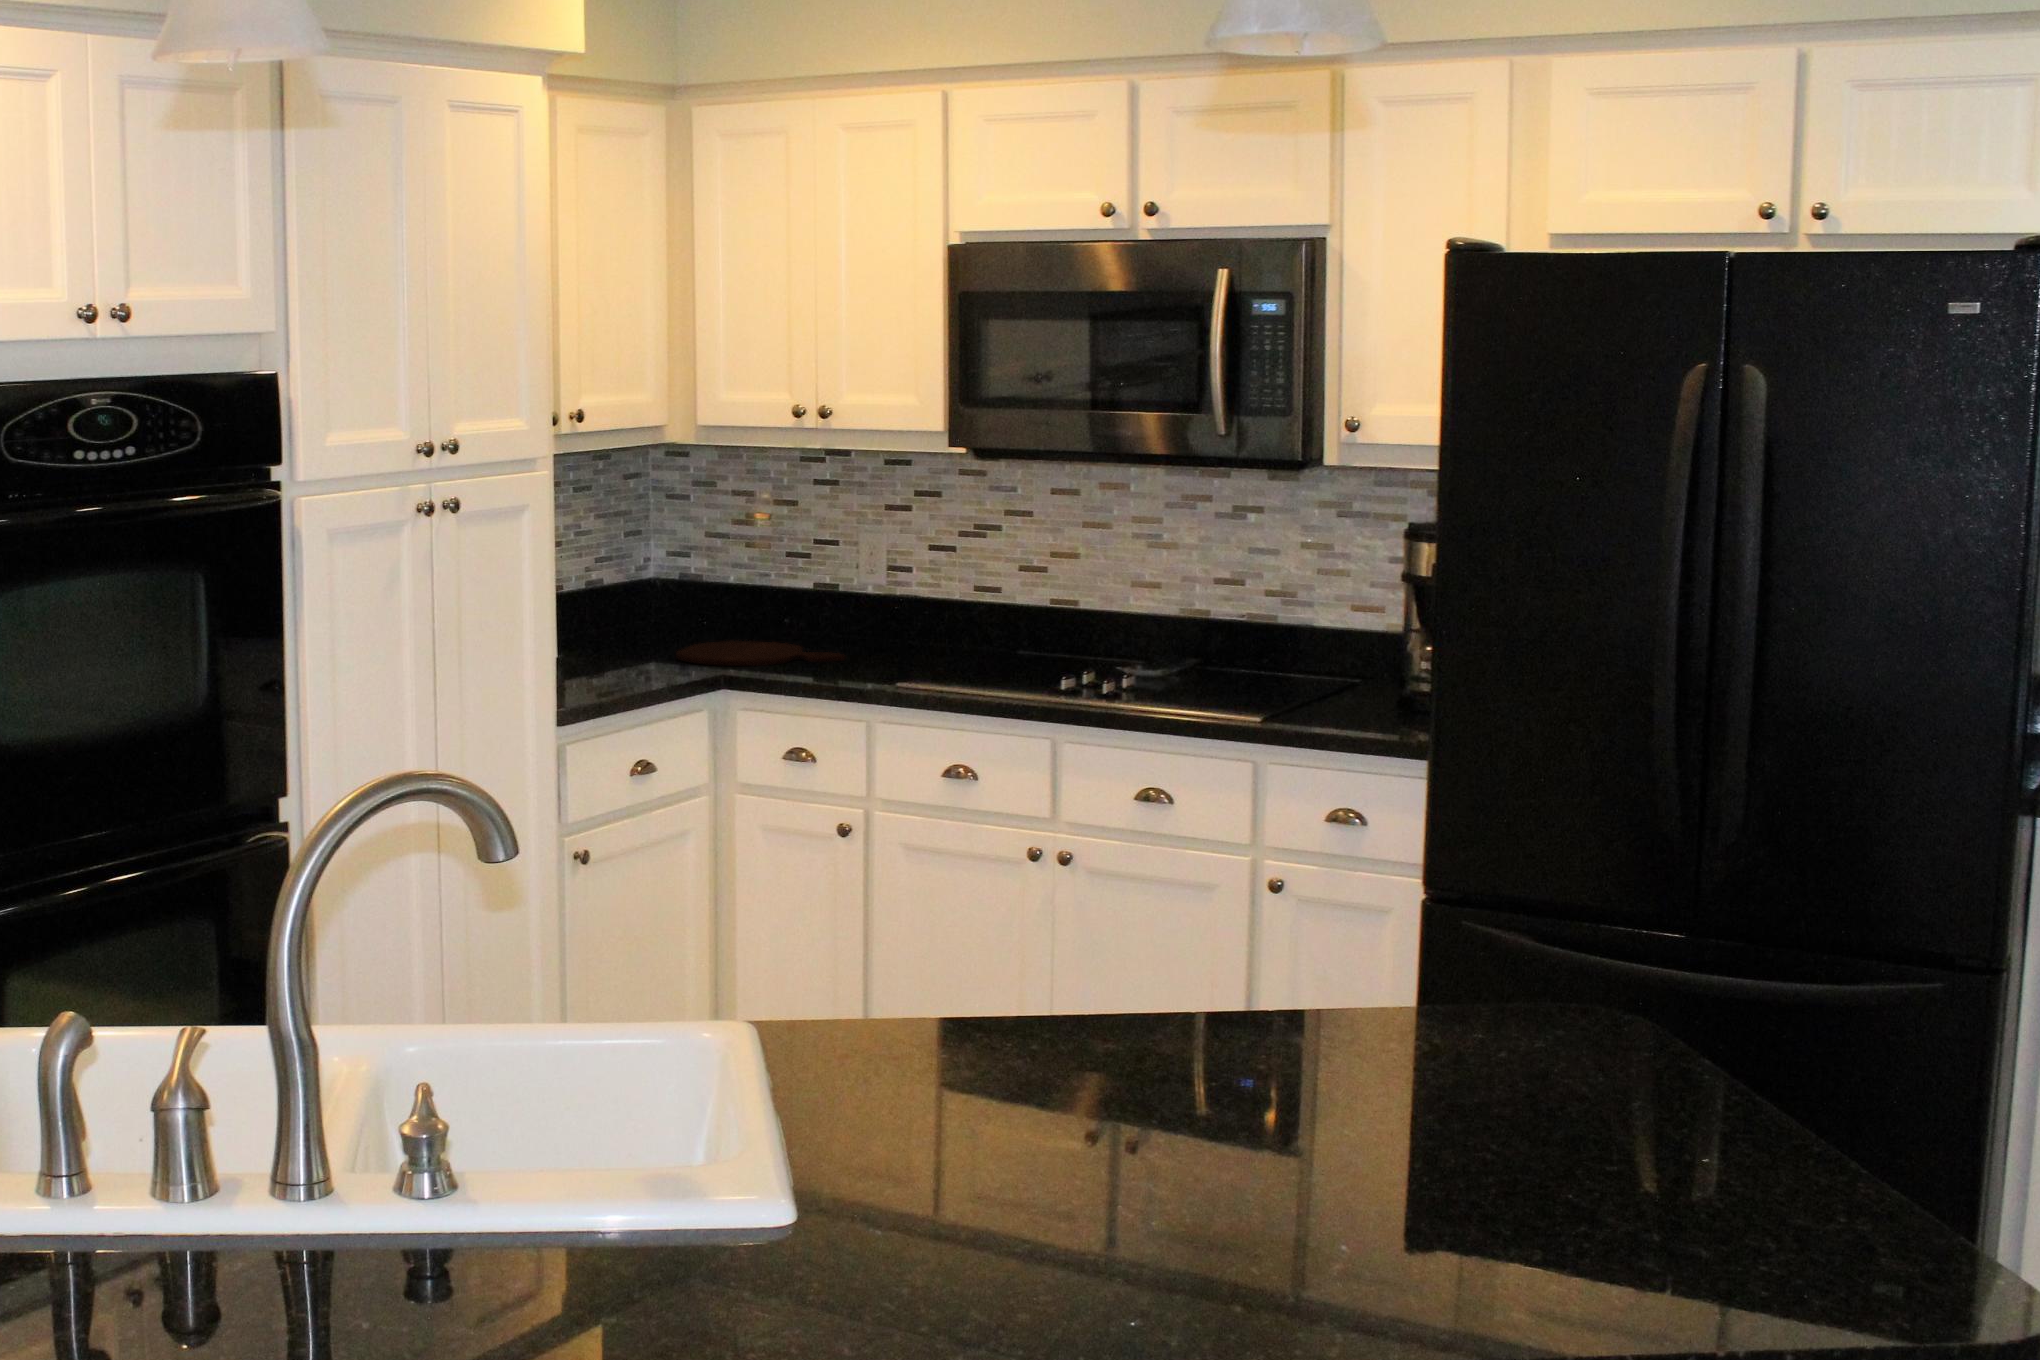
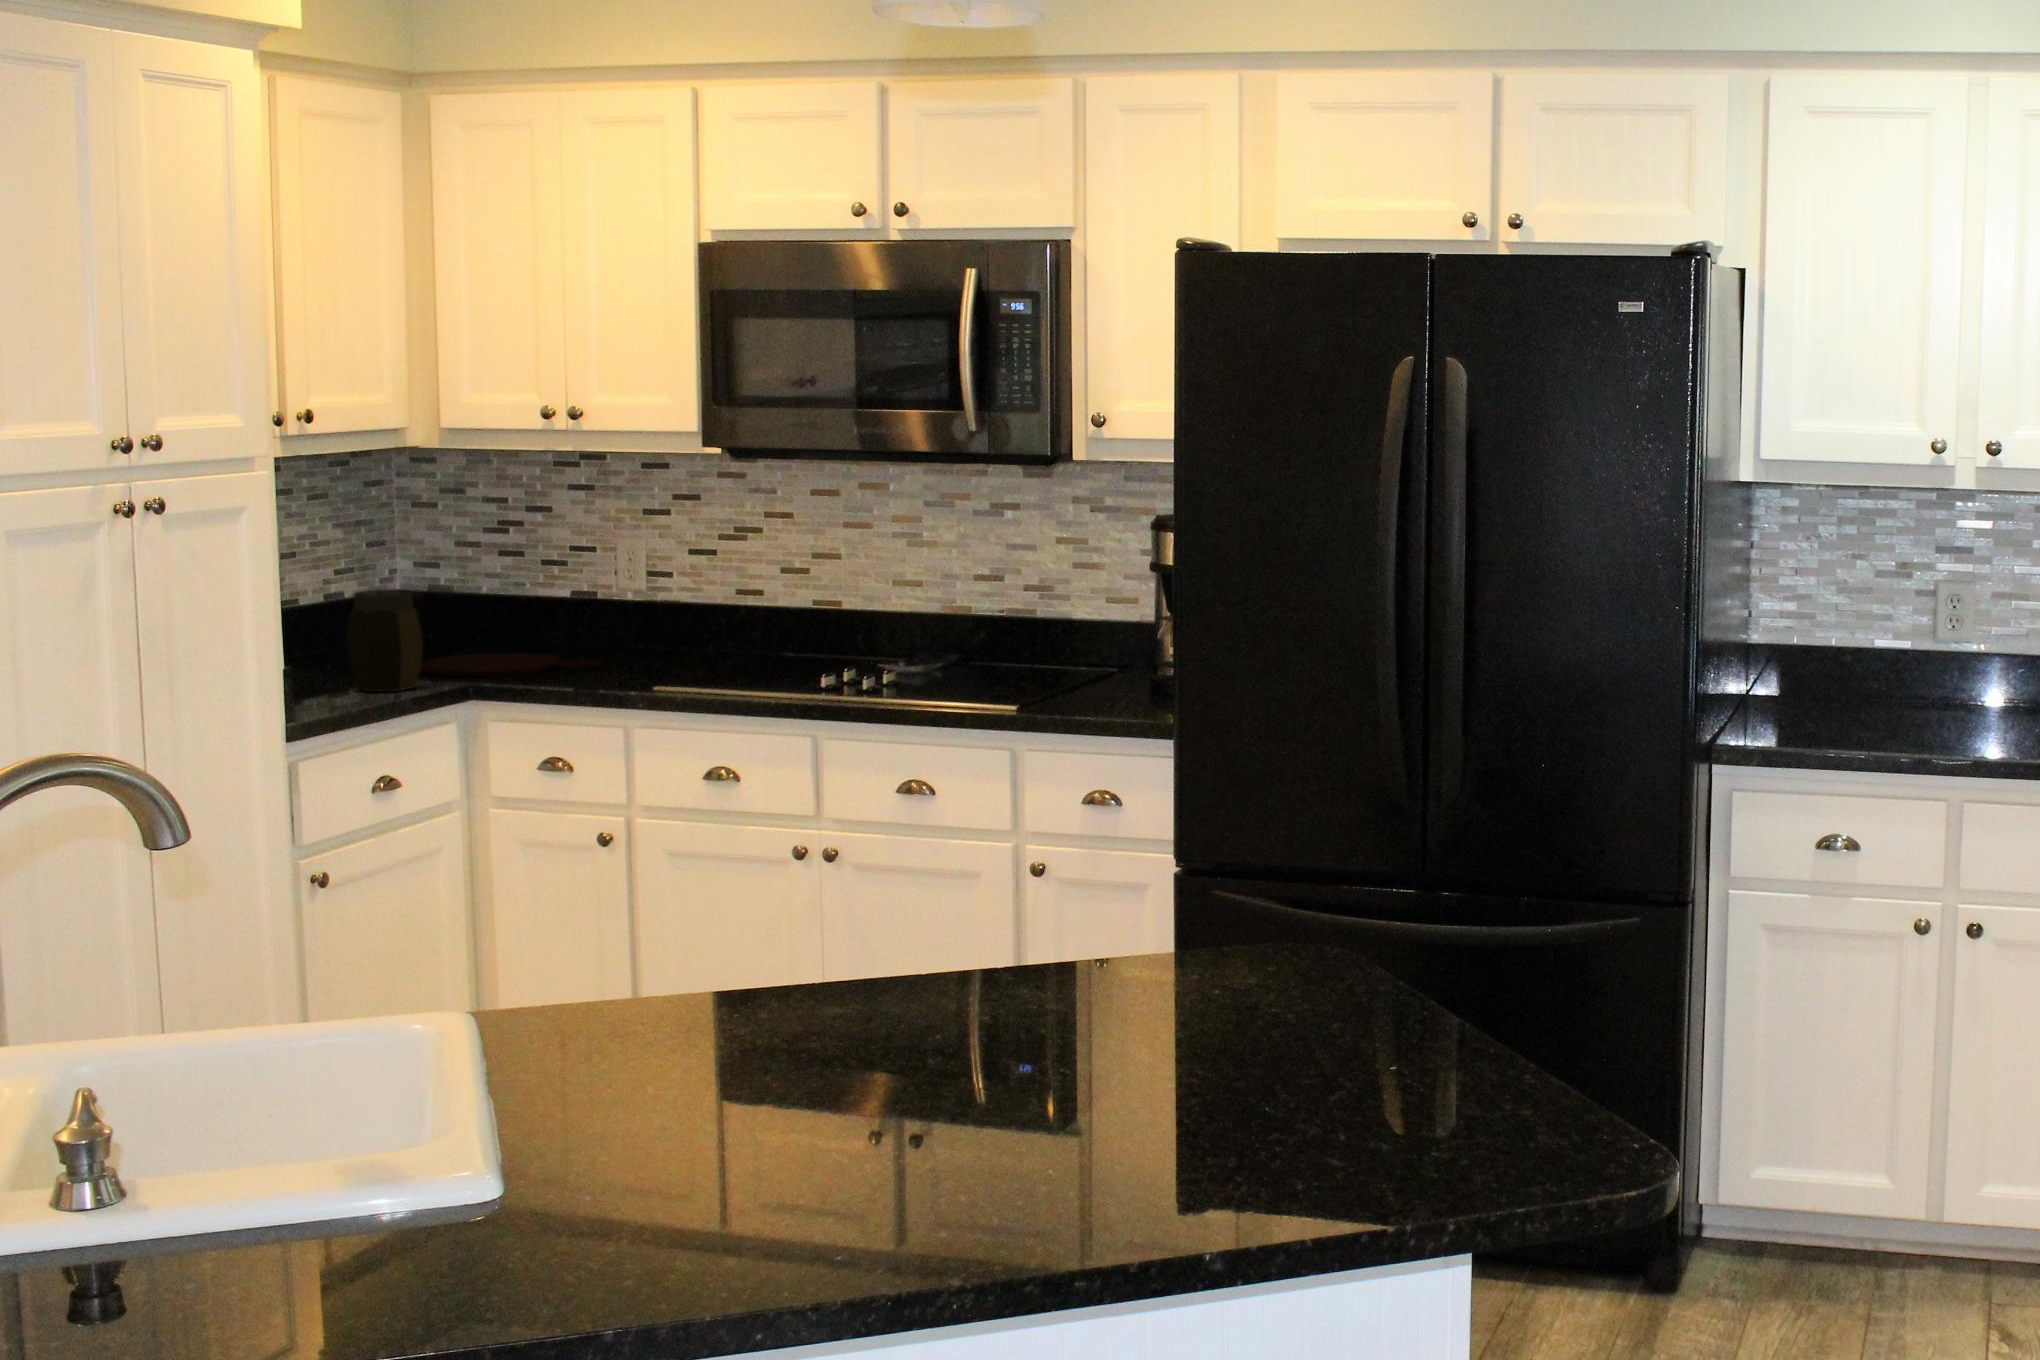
jar: none [613,582,680,679] -> present [346,589,423,692]

